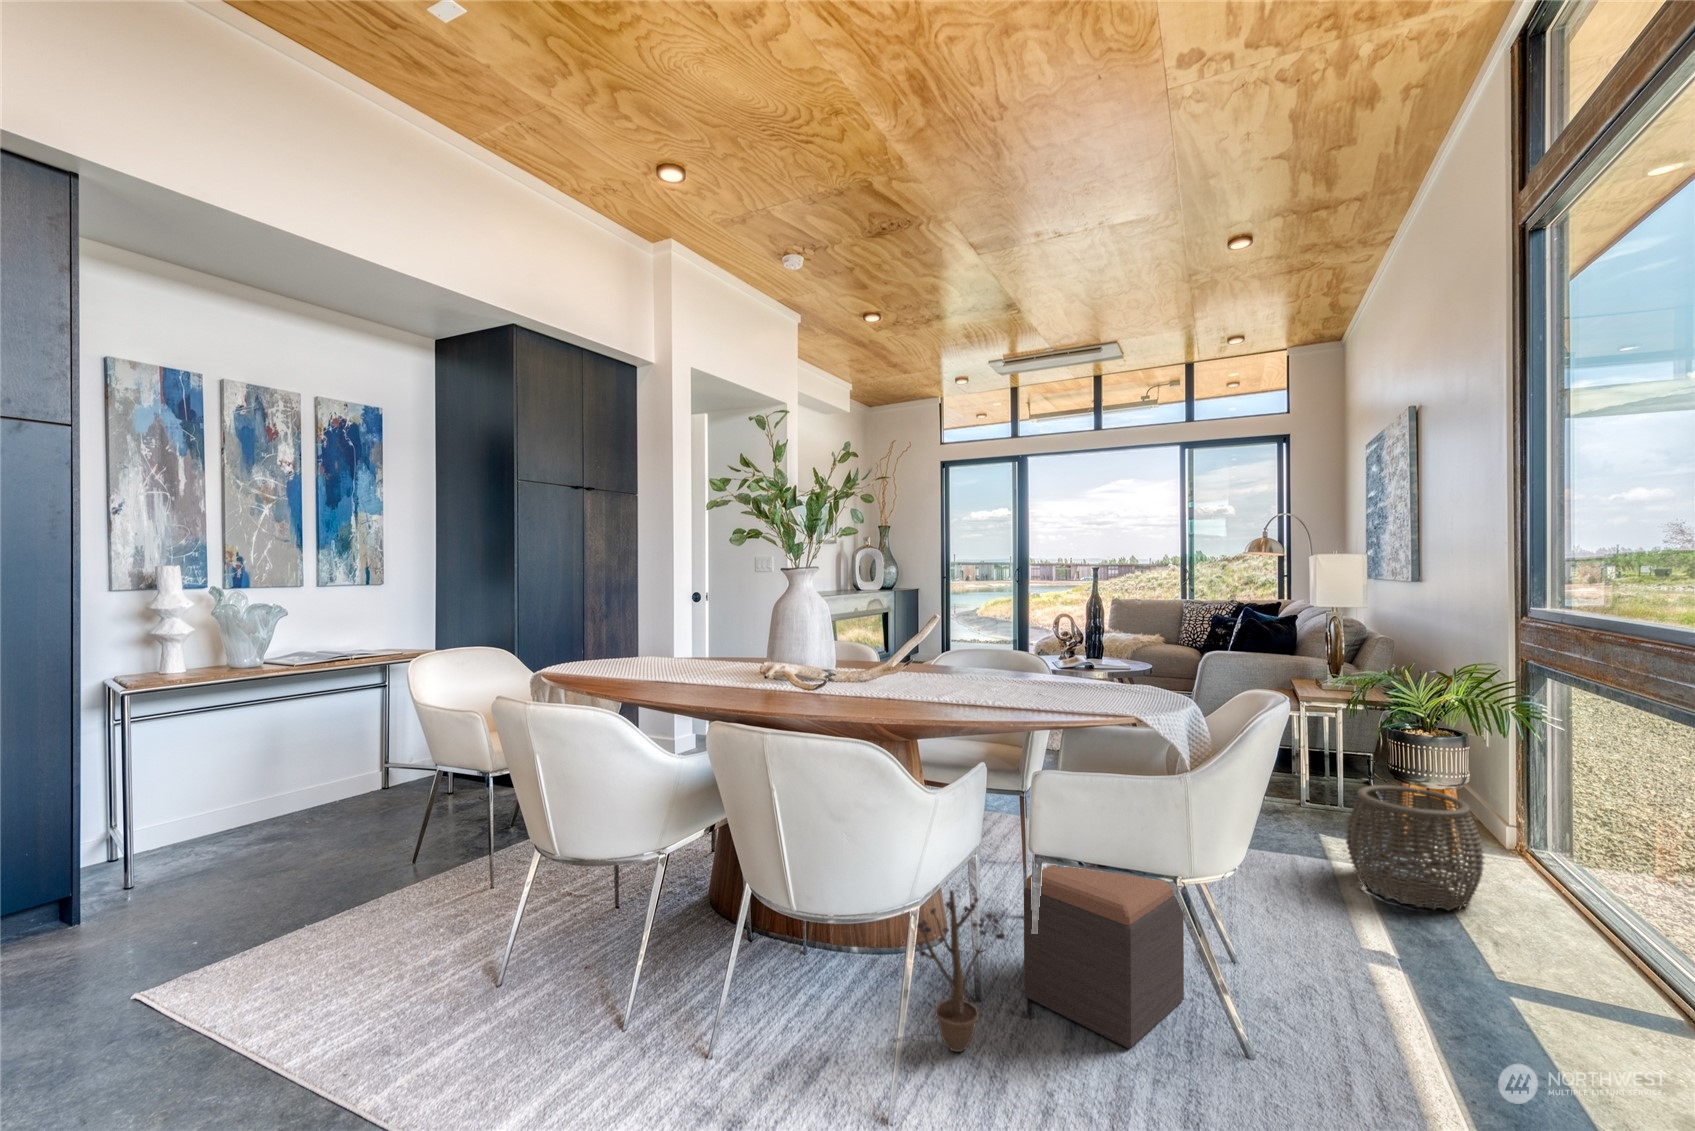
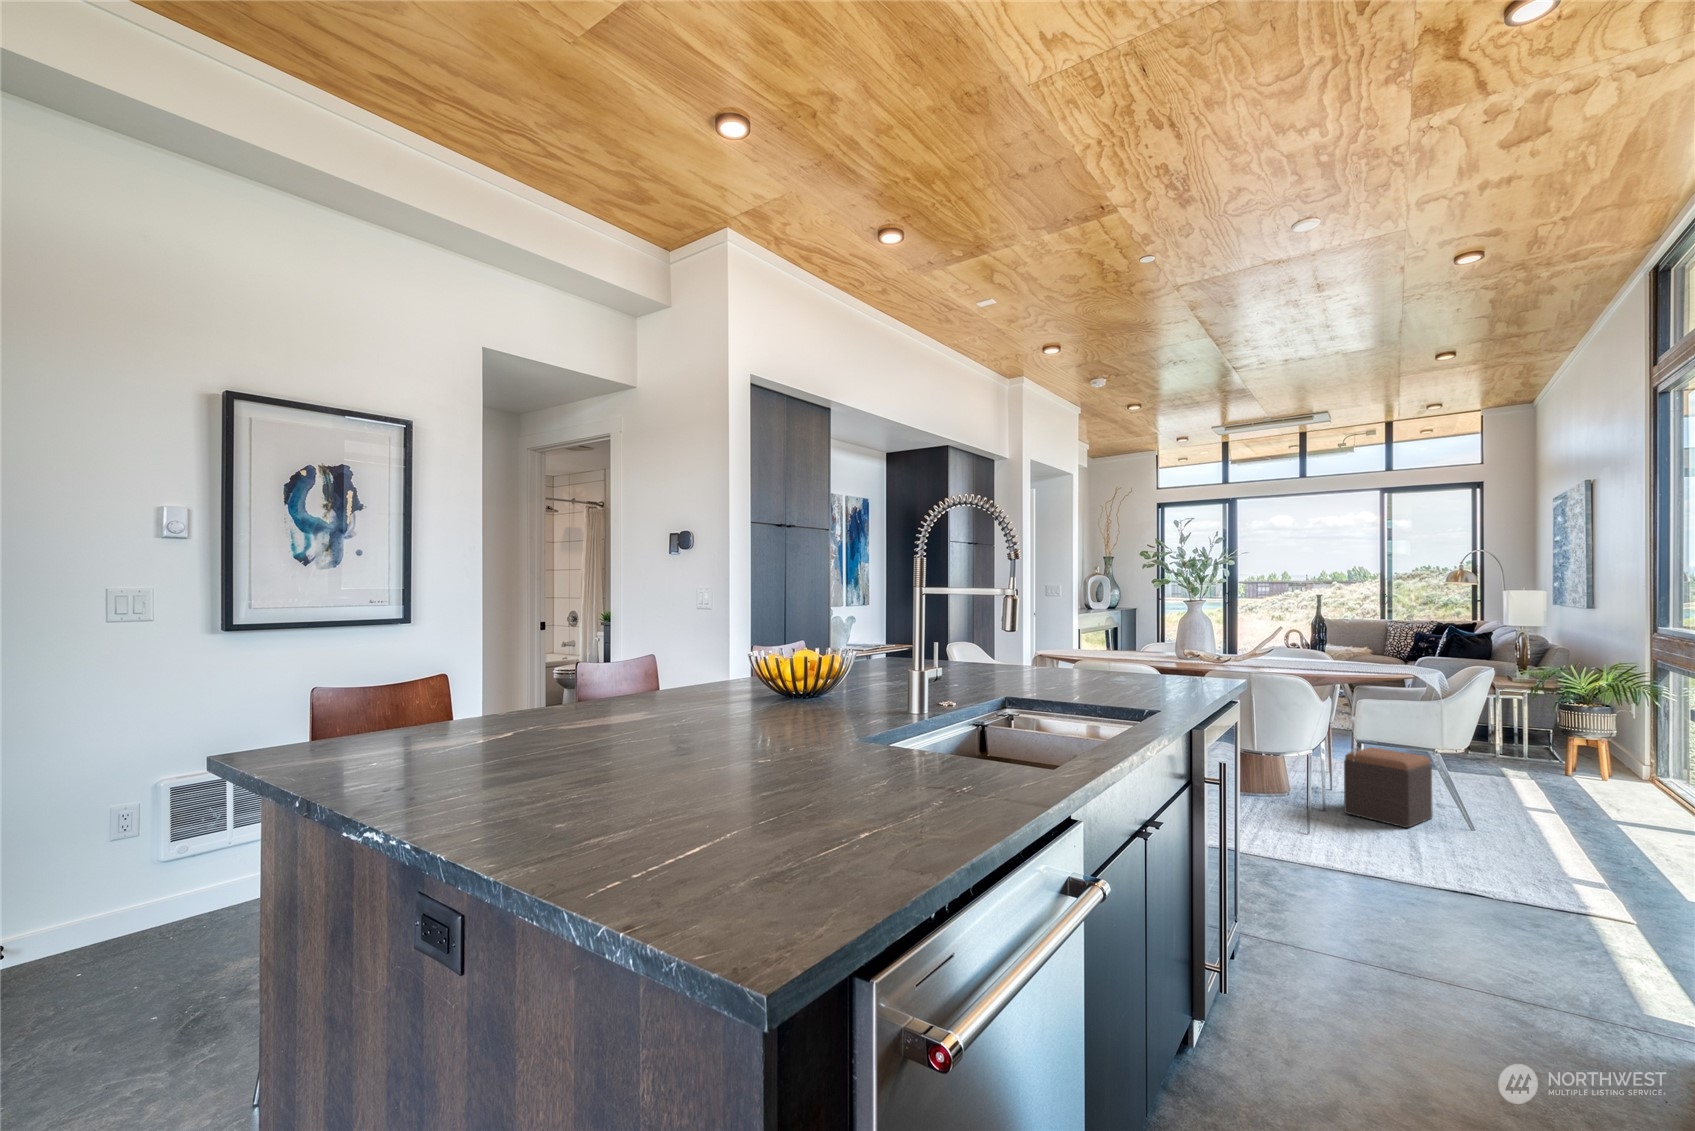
woven basket: present [1346,785,1485,910] -> none [1527,732,1618,799]
decorative plant: present [889,890,1005,1052] -> none [1286,751,1344,825]

